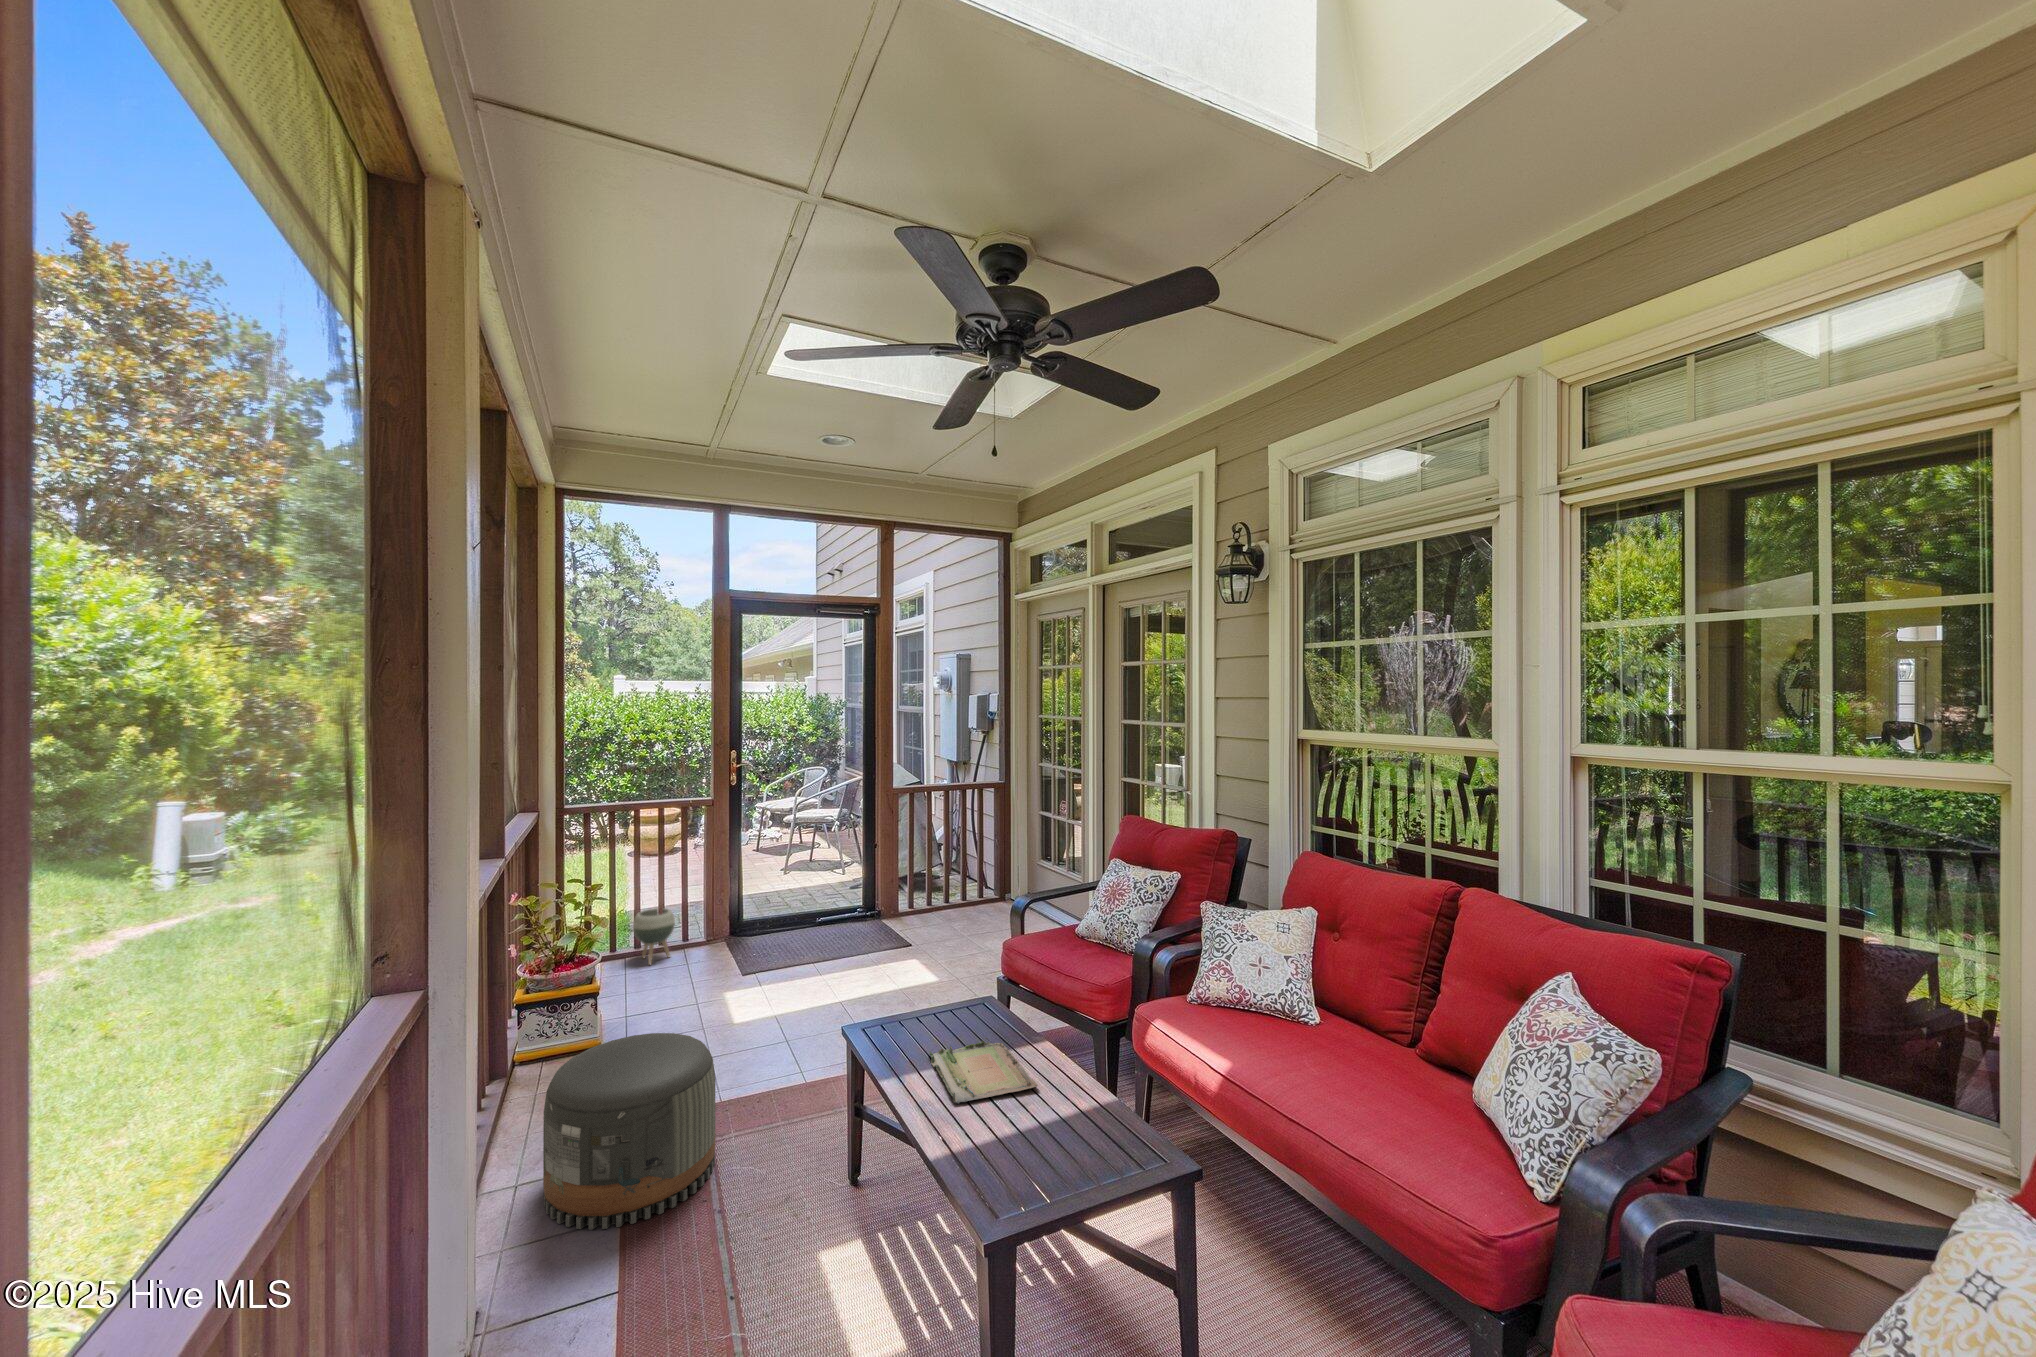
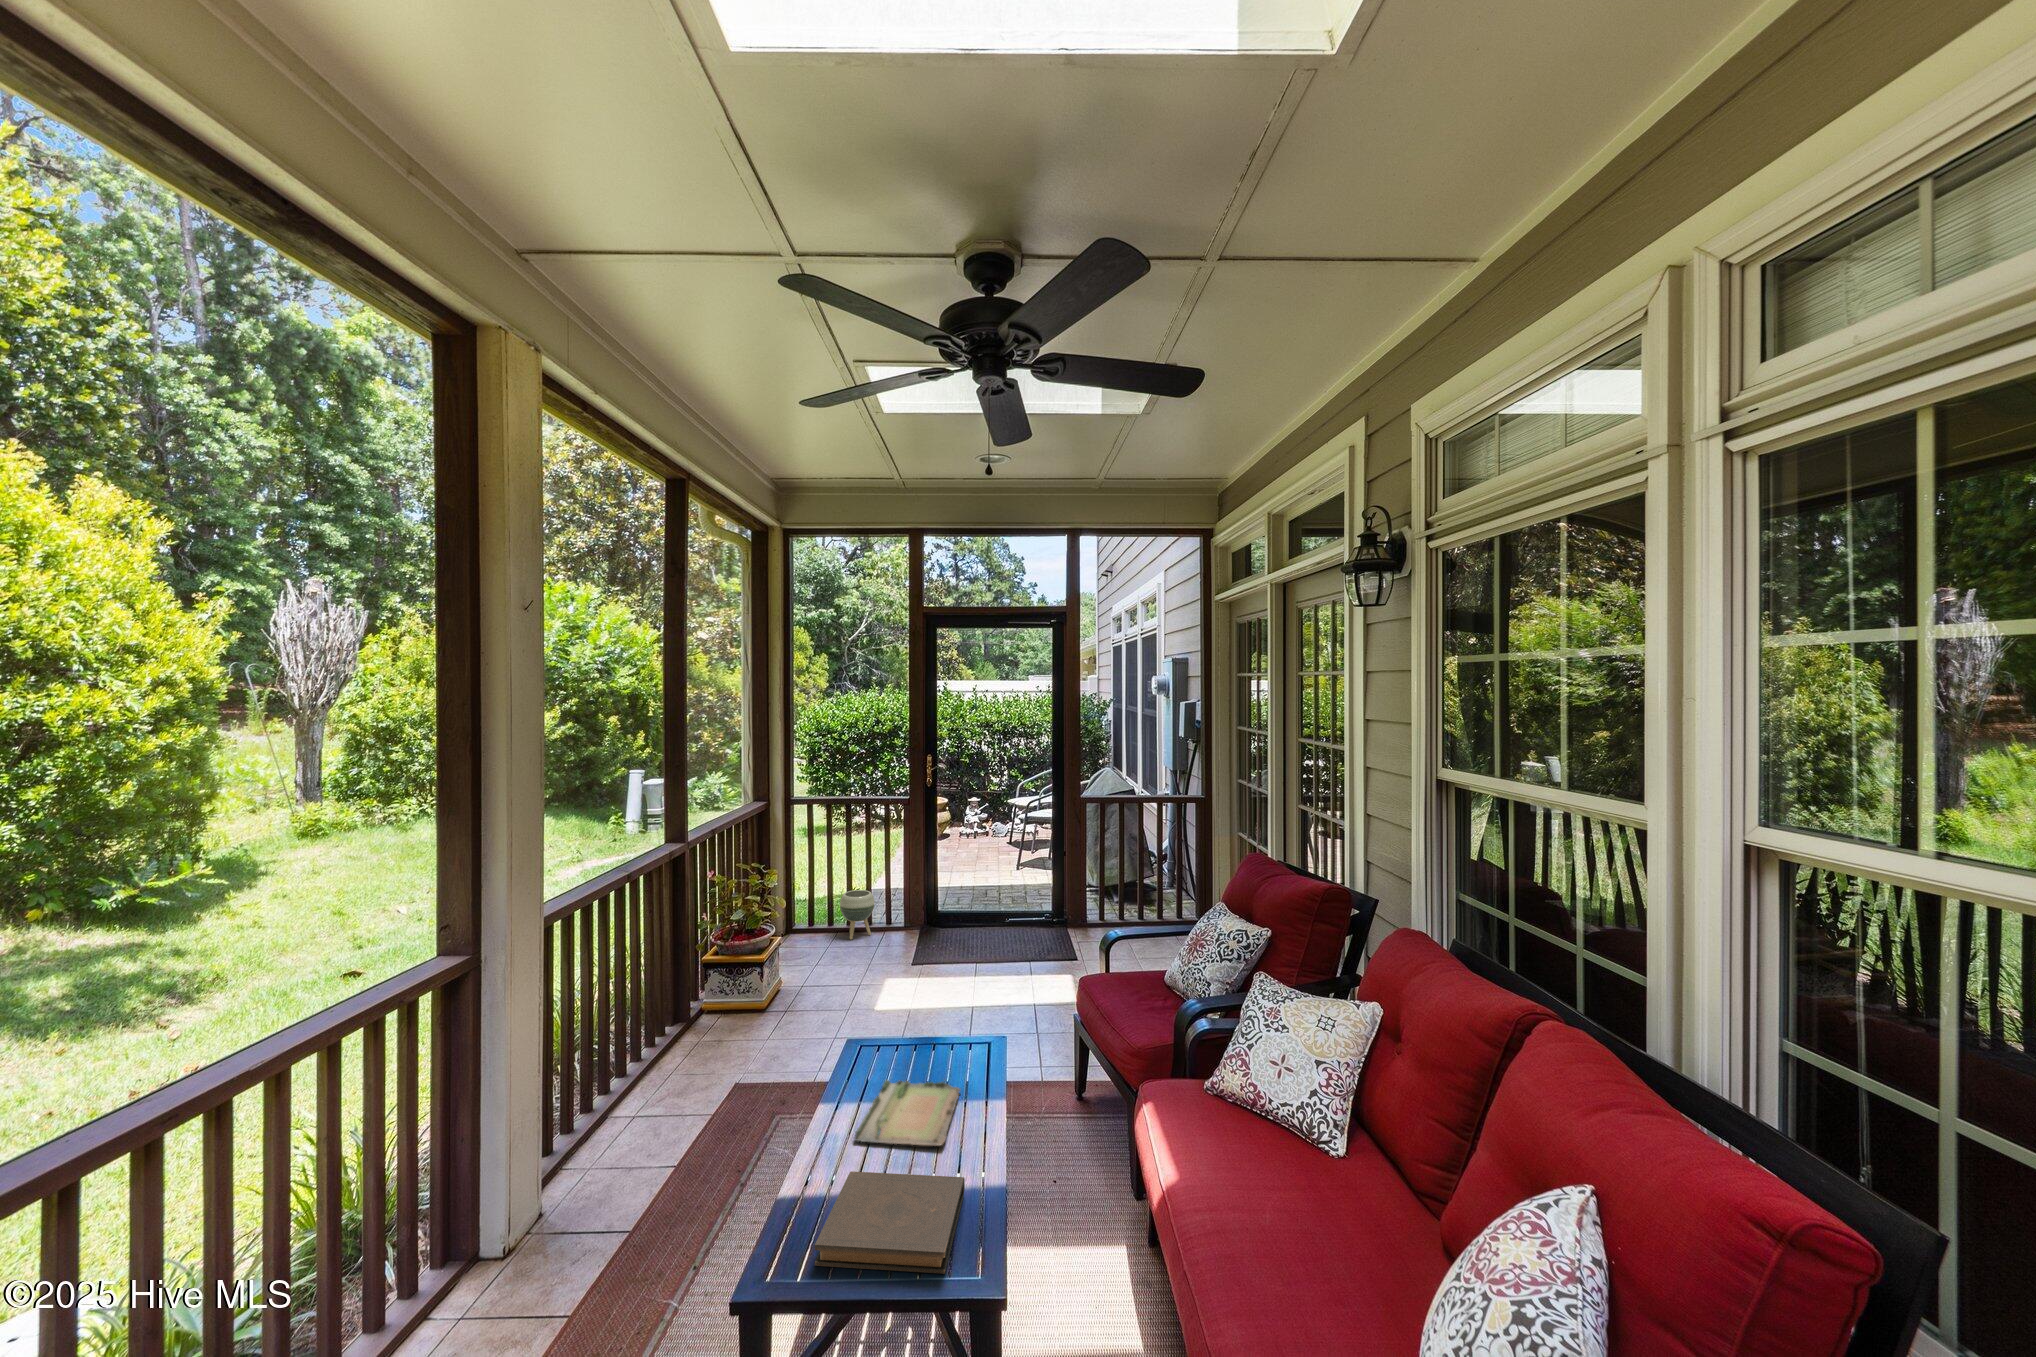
pouf: present [543,1033,715,1230] -> none [628,1005,771,1168]
book: none [993,1099,1143,1198] -> present [815,1171,965,1274]

